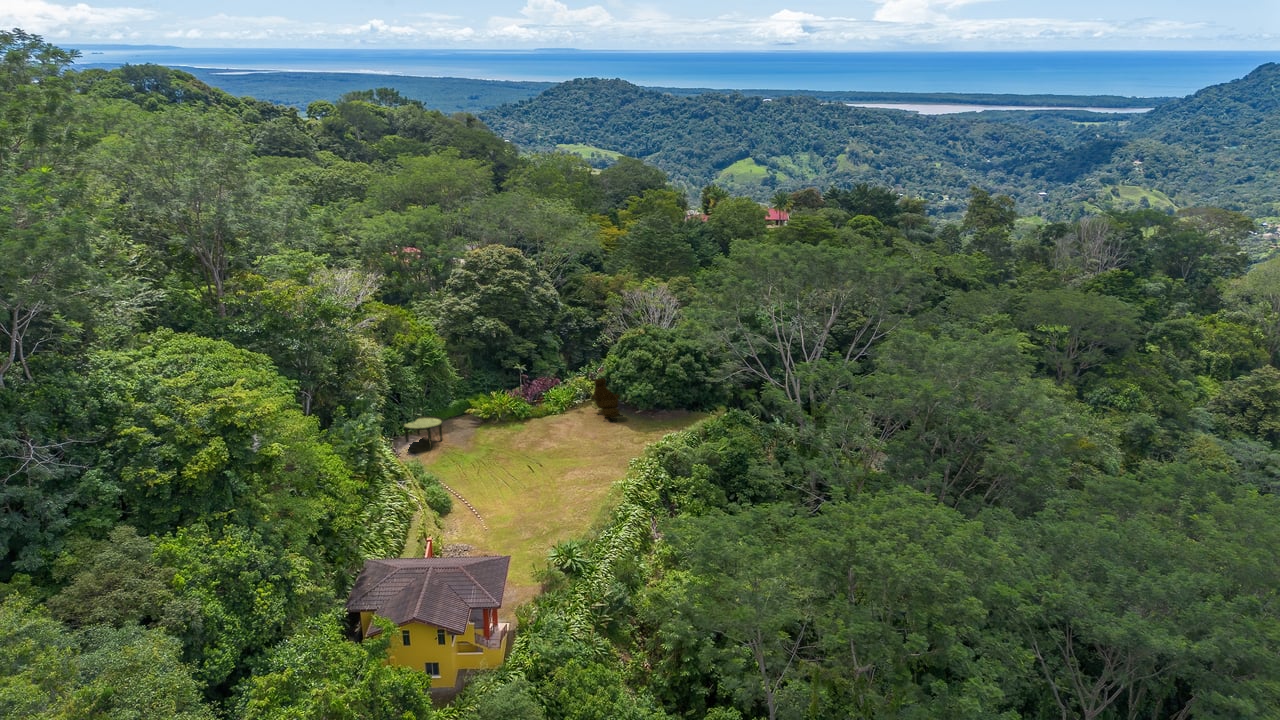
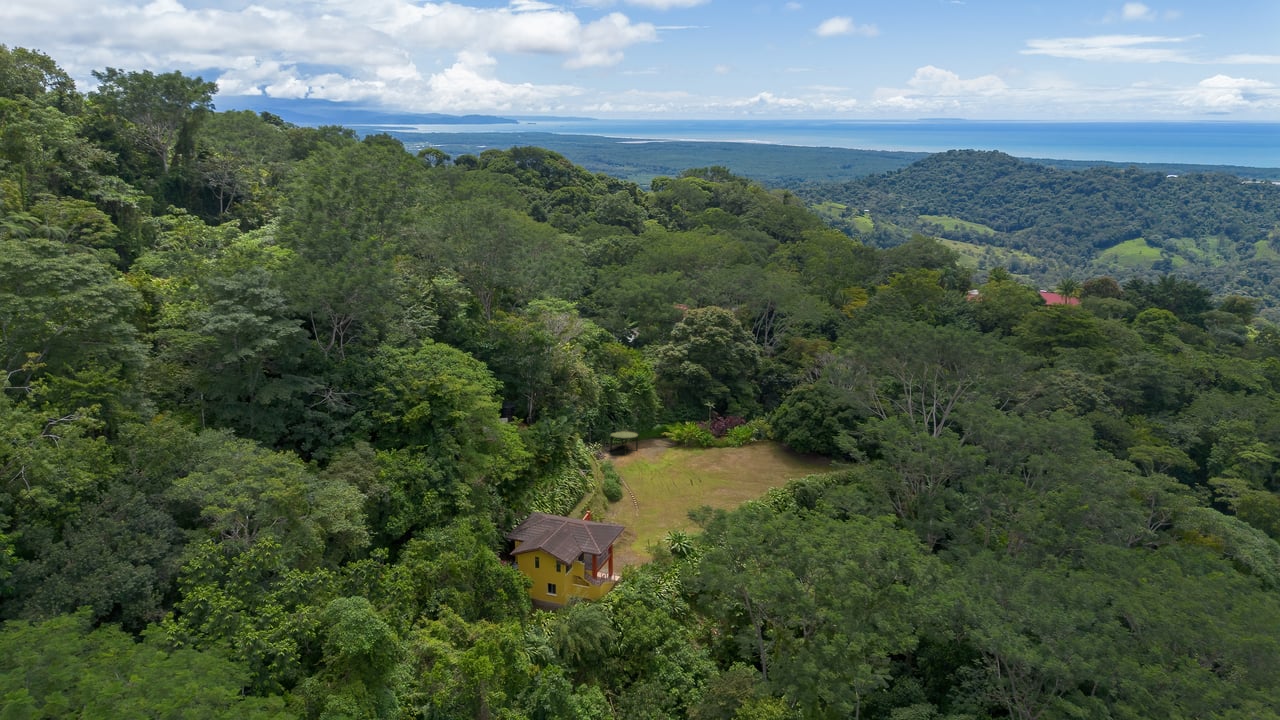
lounge chair: present [592,378,620,419] -> none [765,422,788,459]

